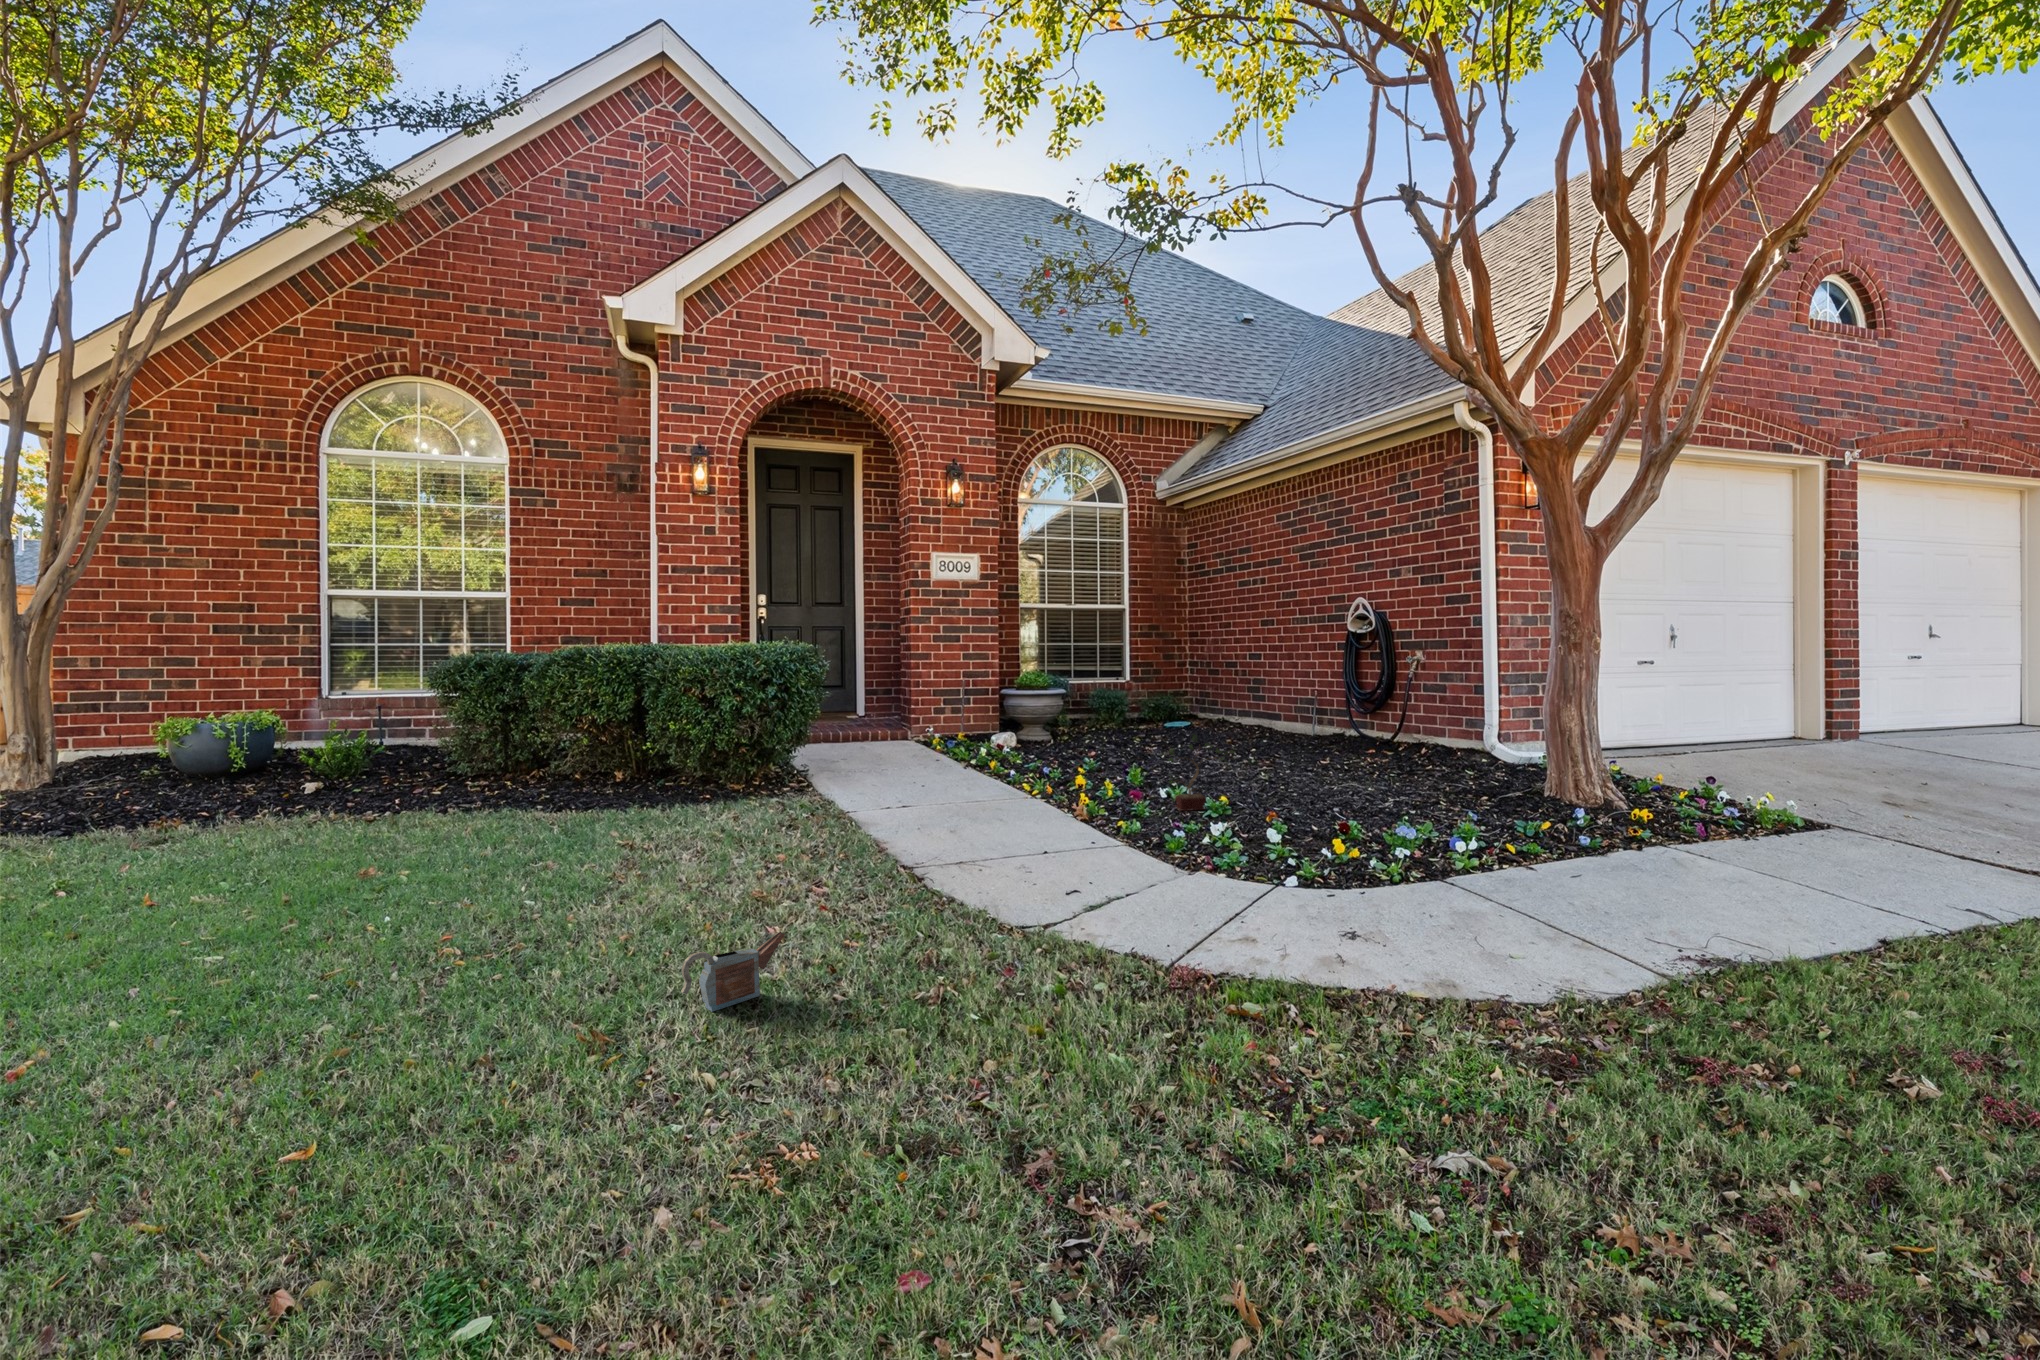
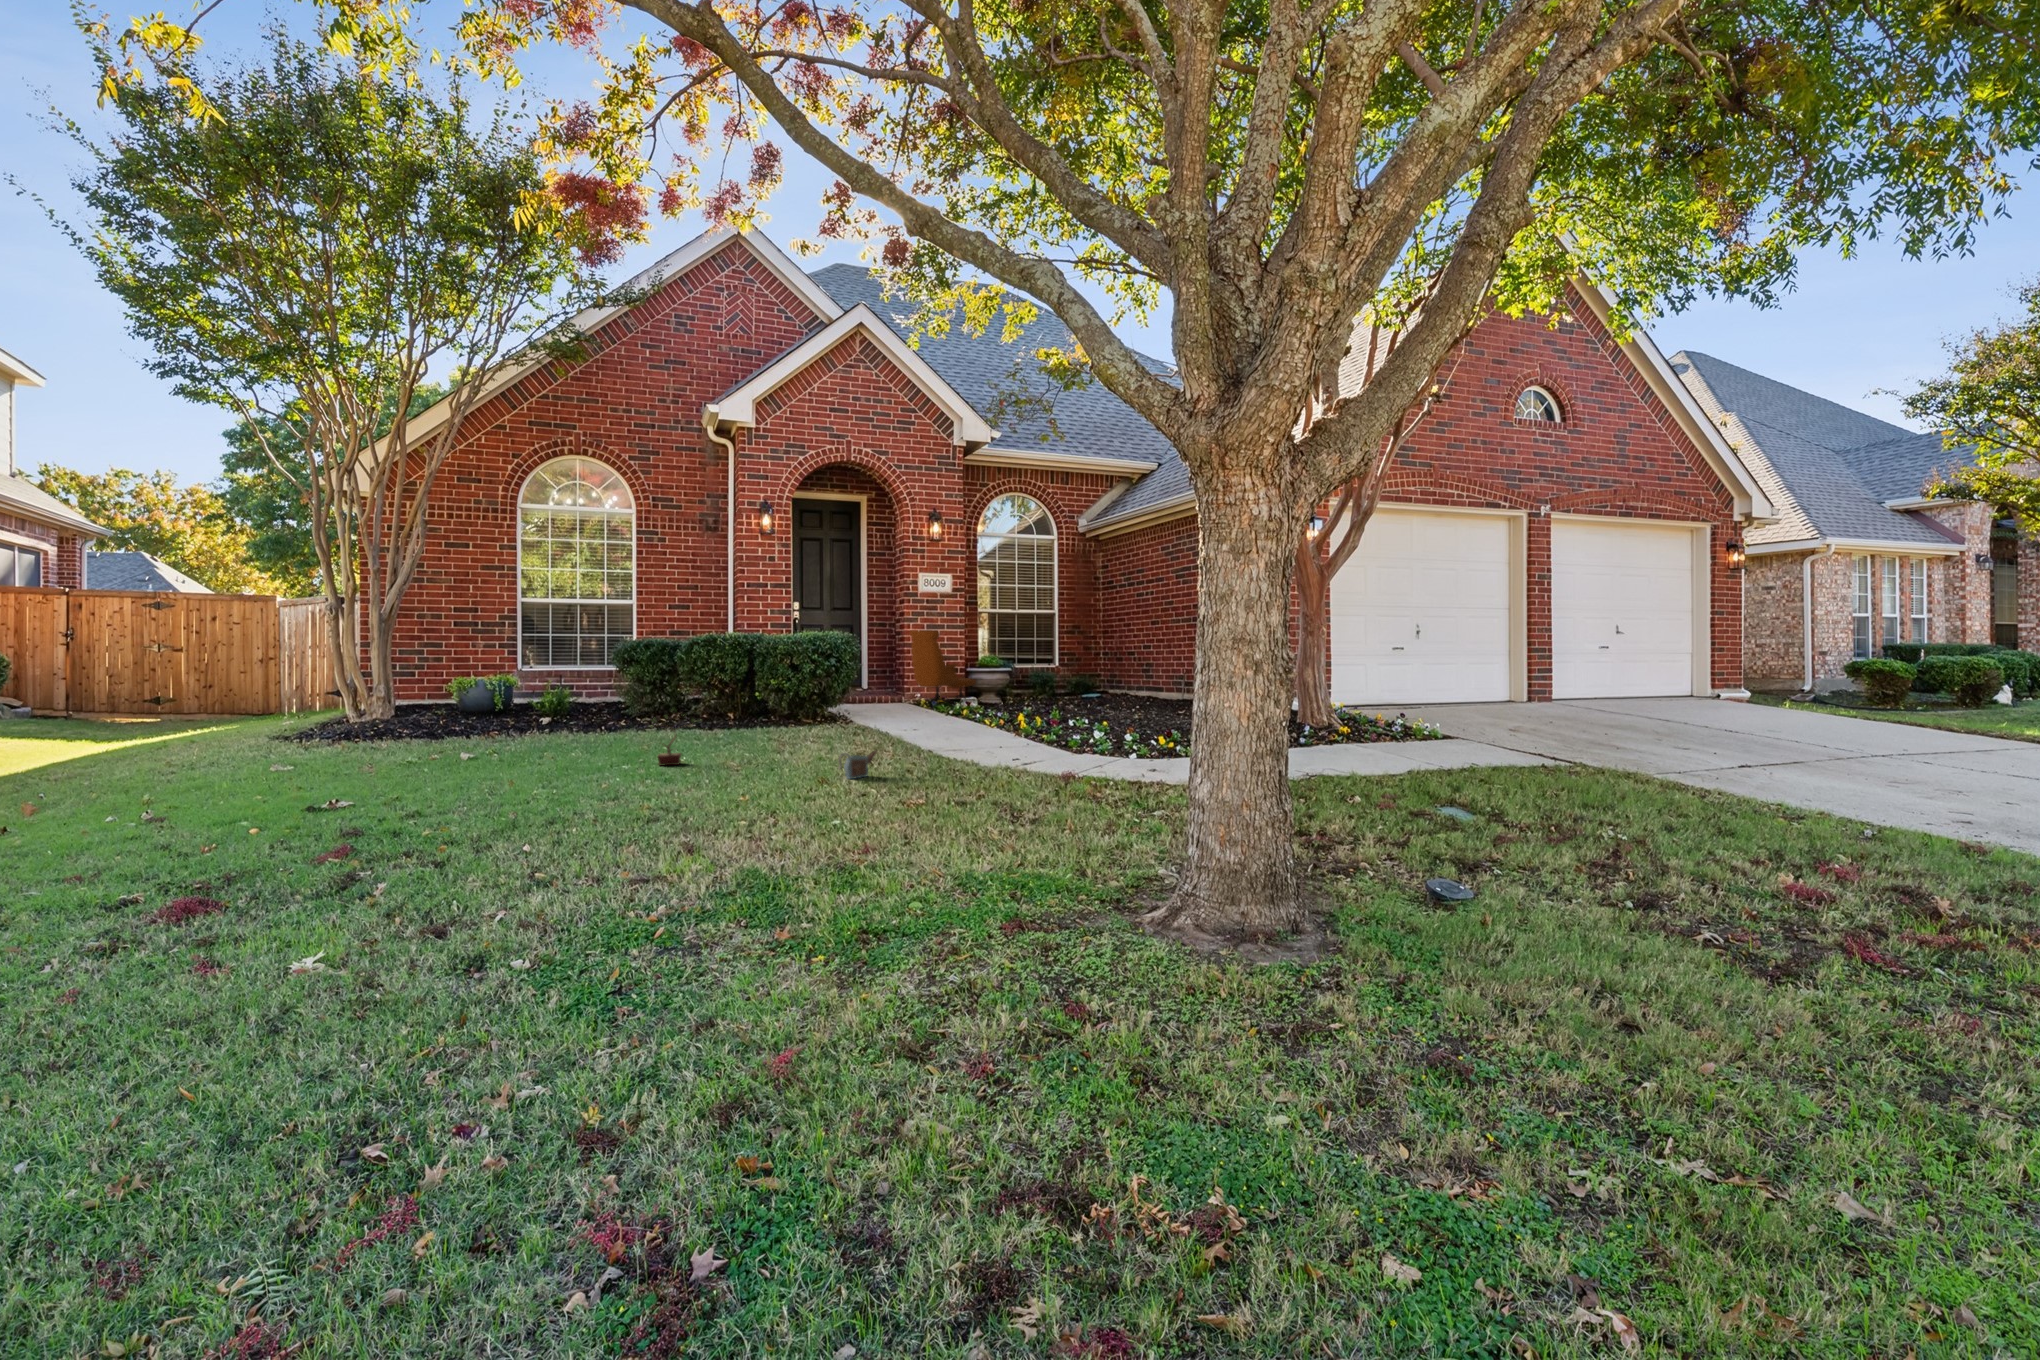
lounge chair: none [914,639,1017,756] -> present [910,630,976,703]
potted plant: present [1169,735,1219,811] -> present [651,708,685,765]

